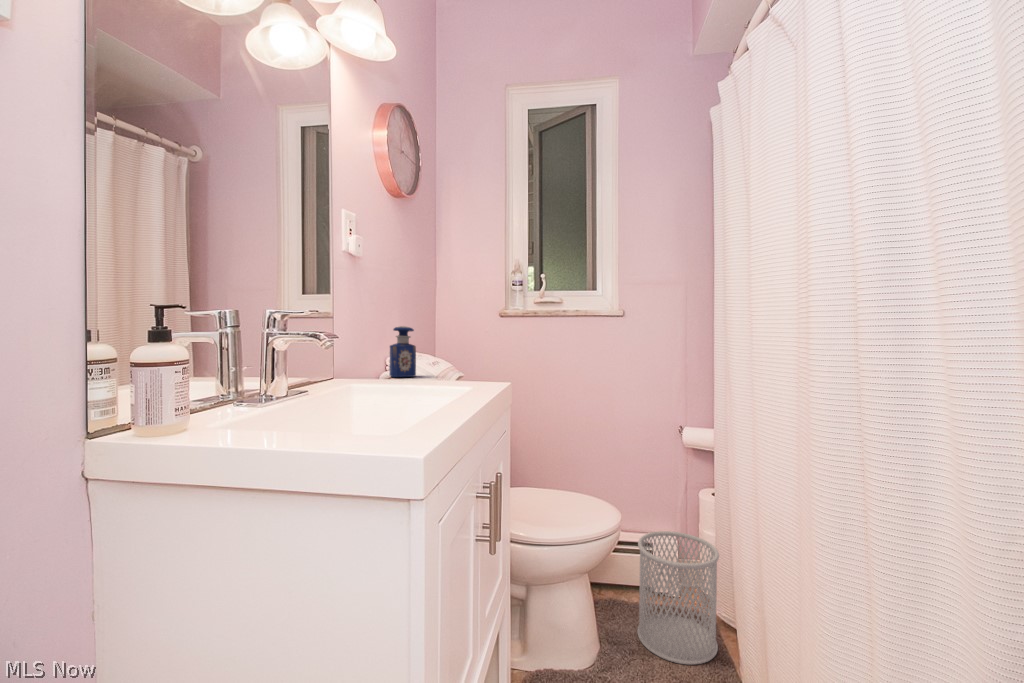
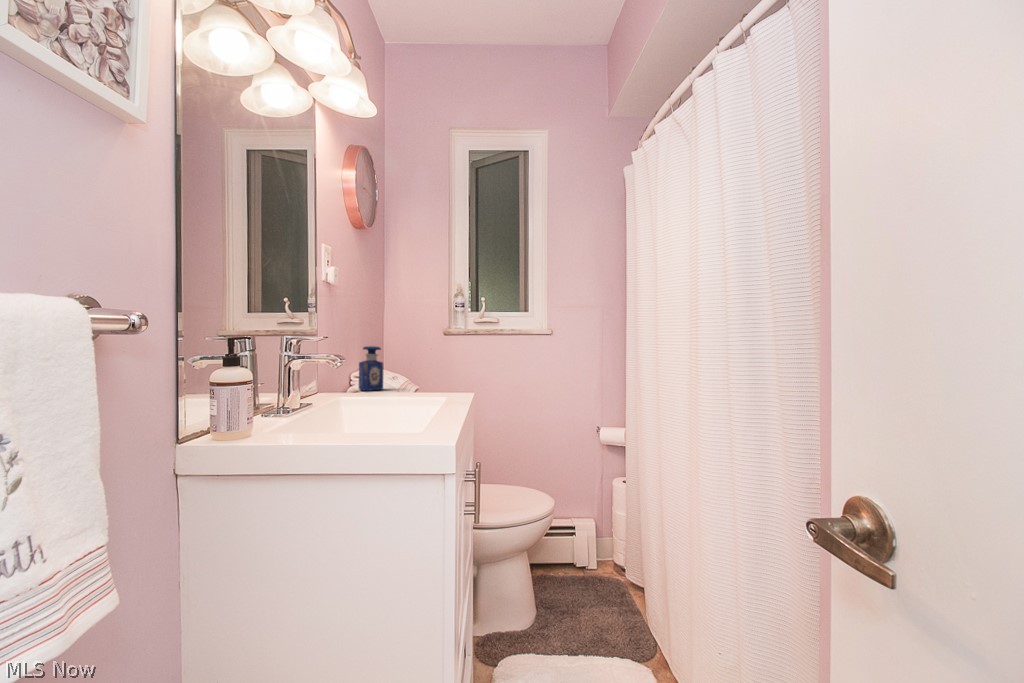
wastebasket: present [637,531,719,665] -> none [567,513,630,617]

